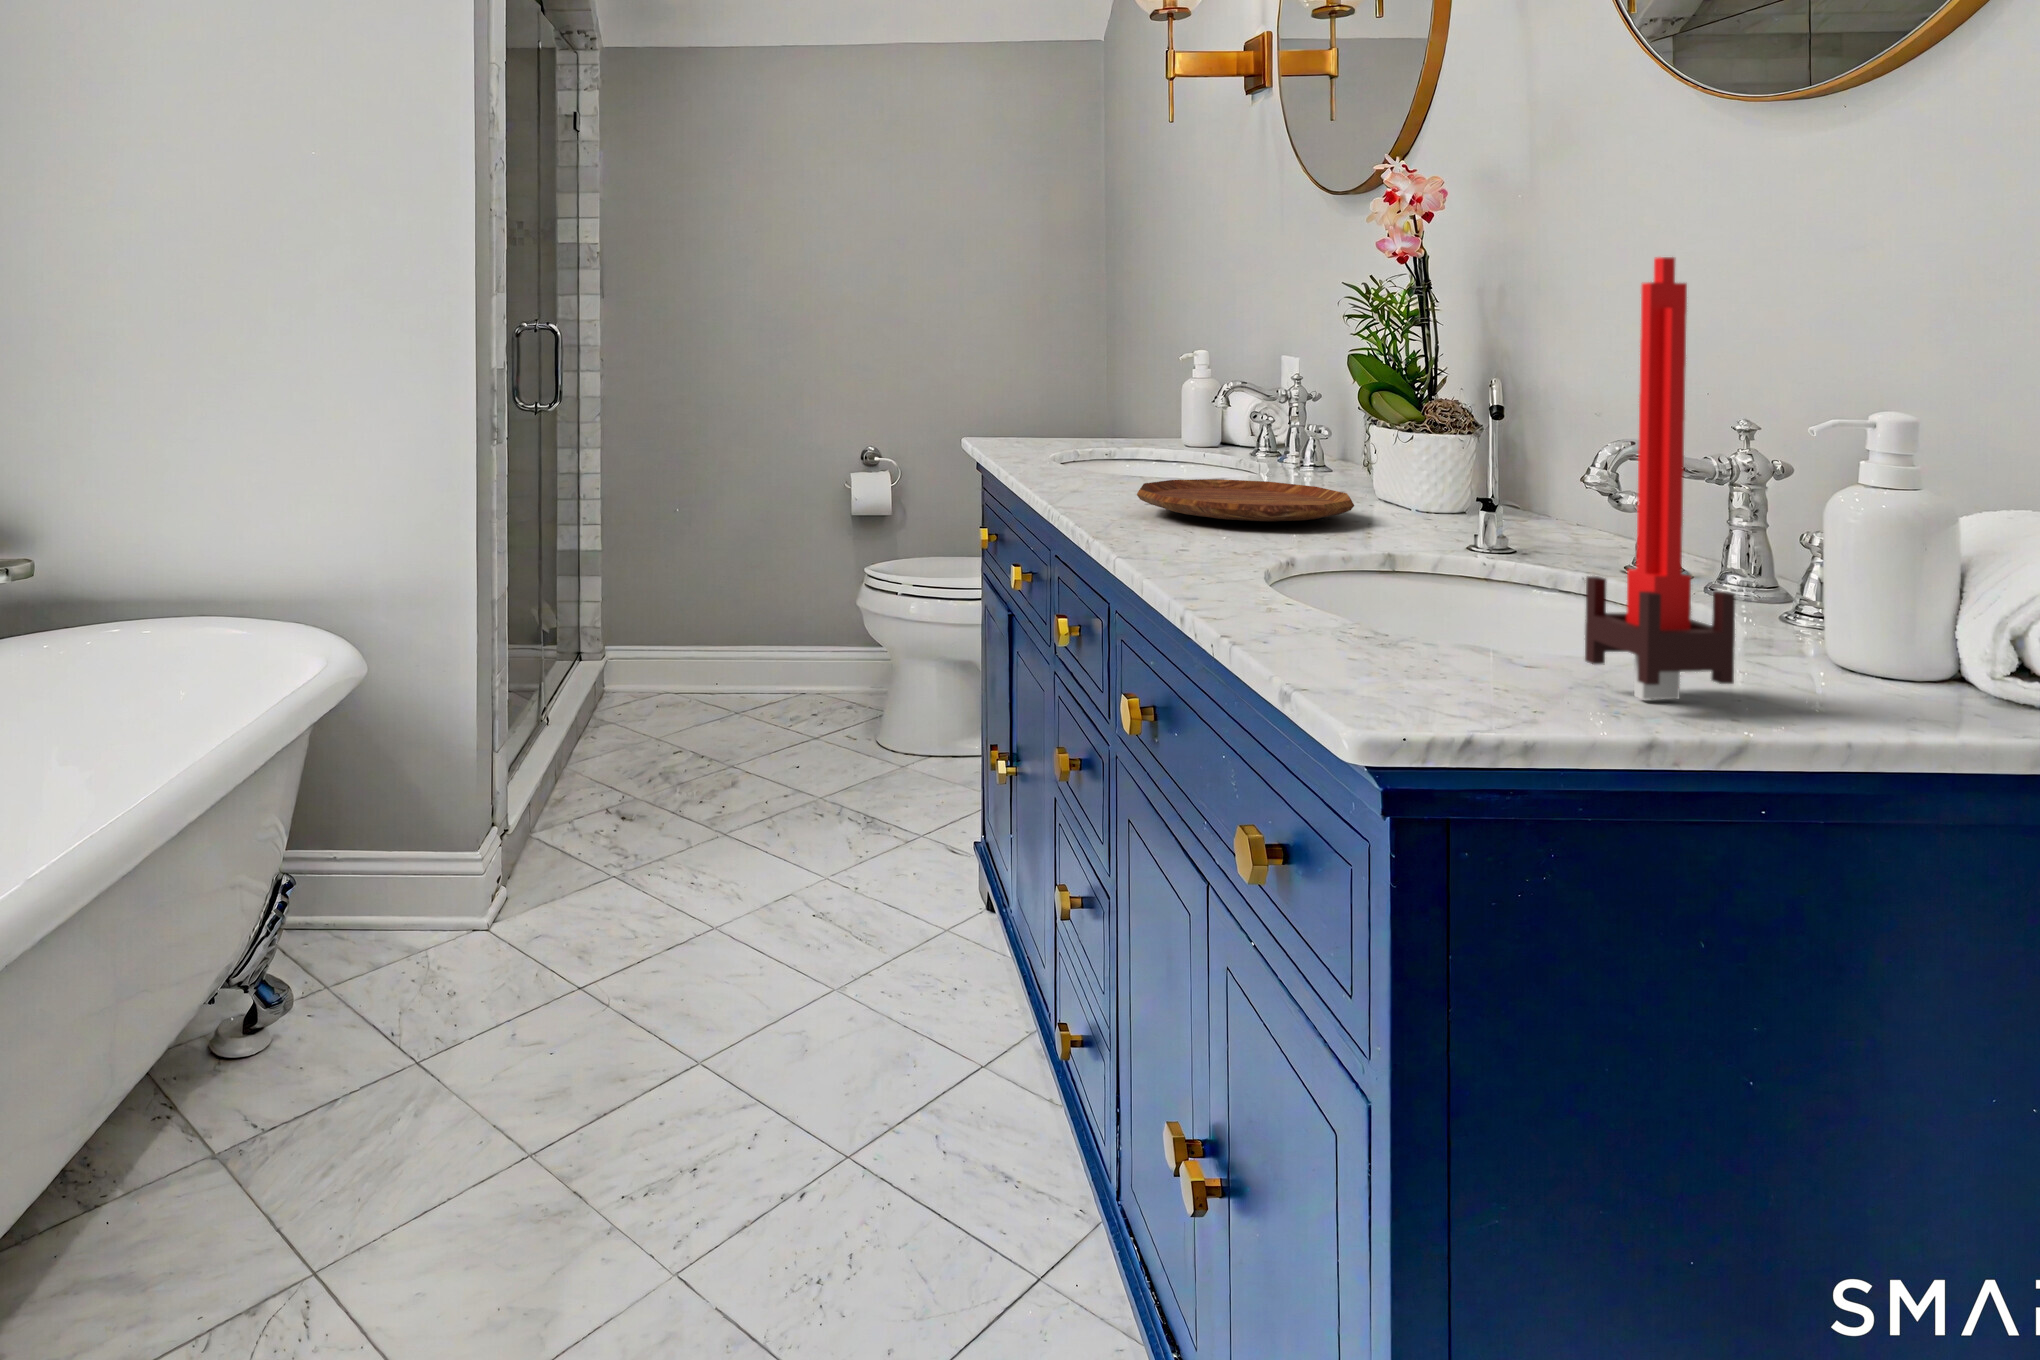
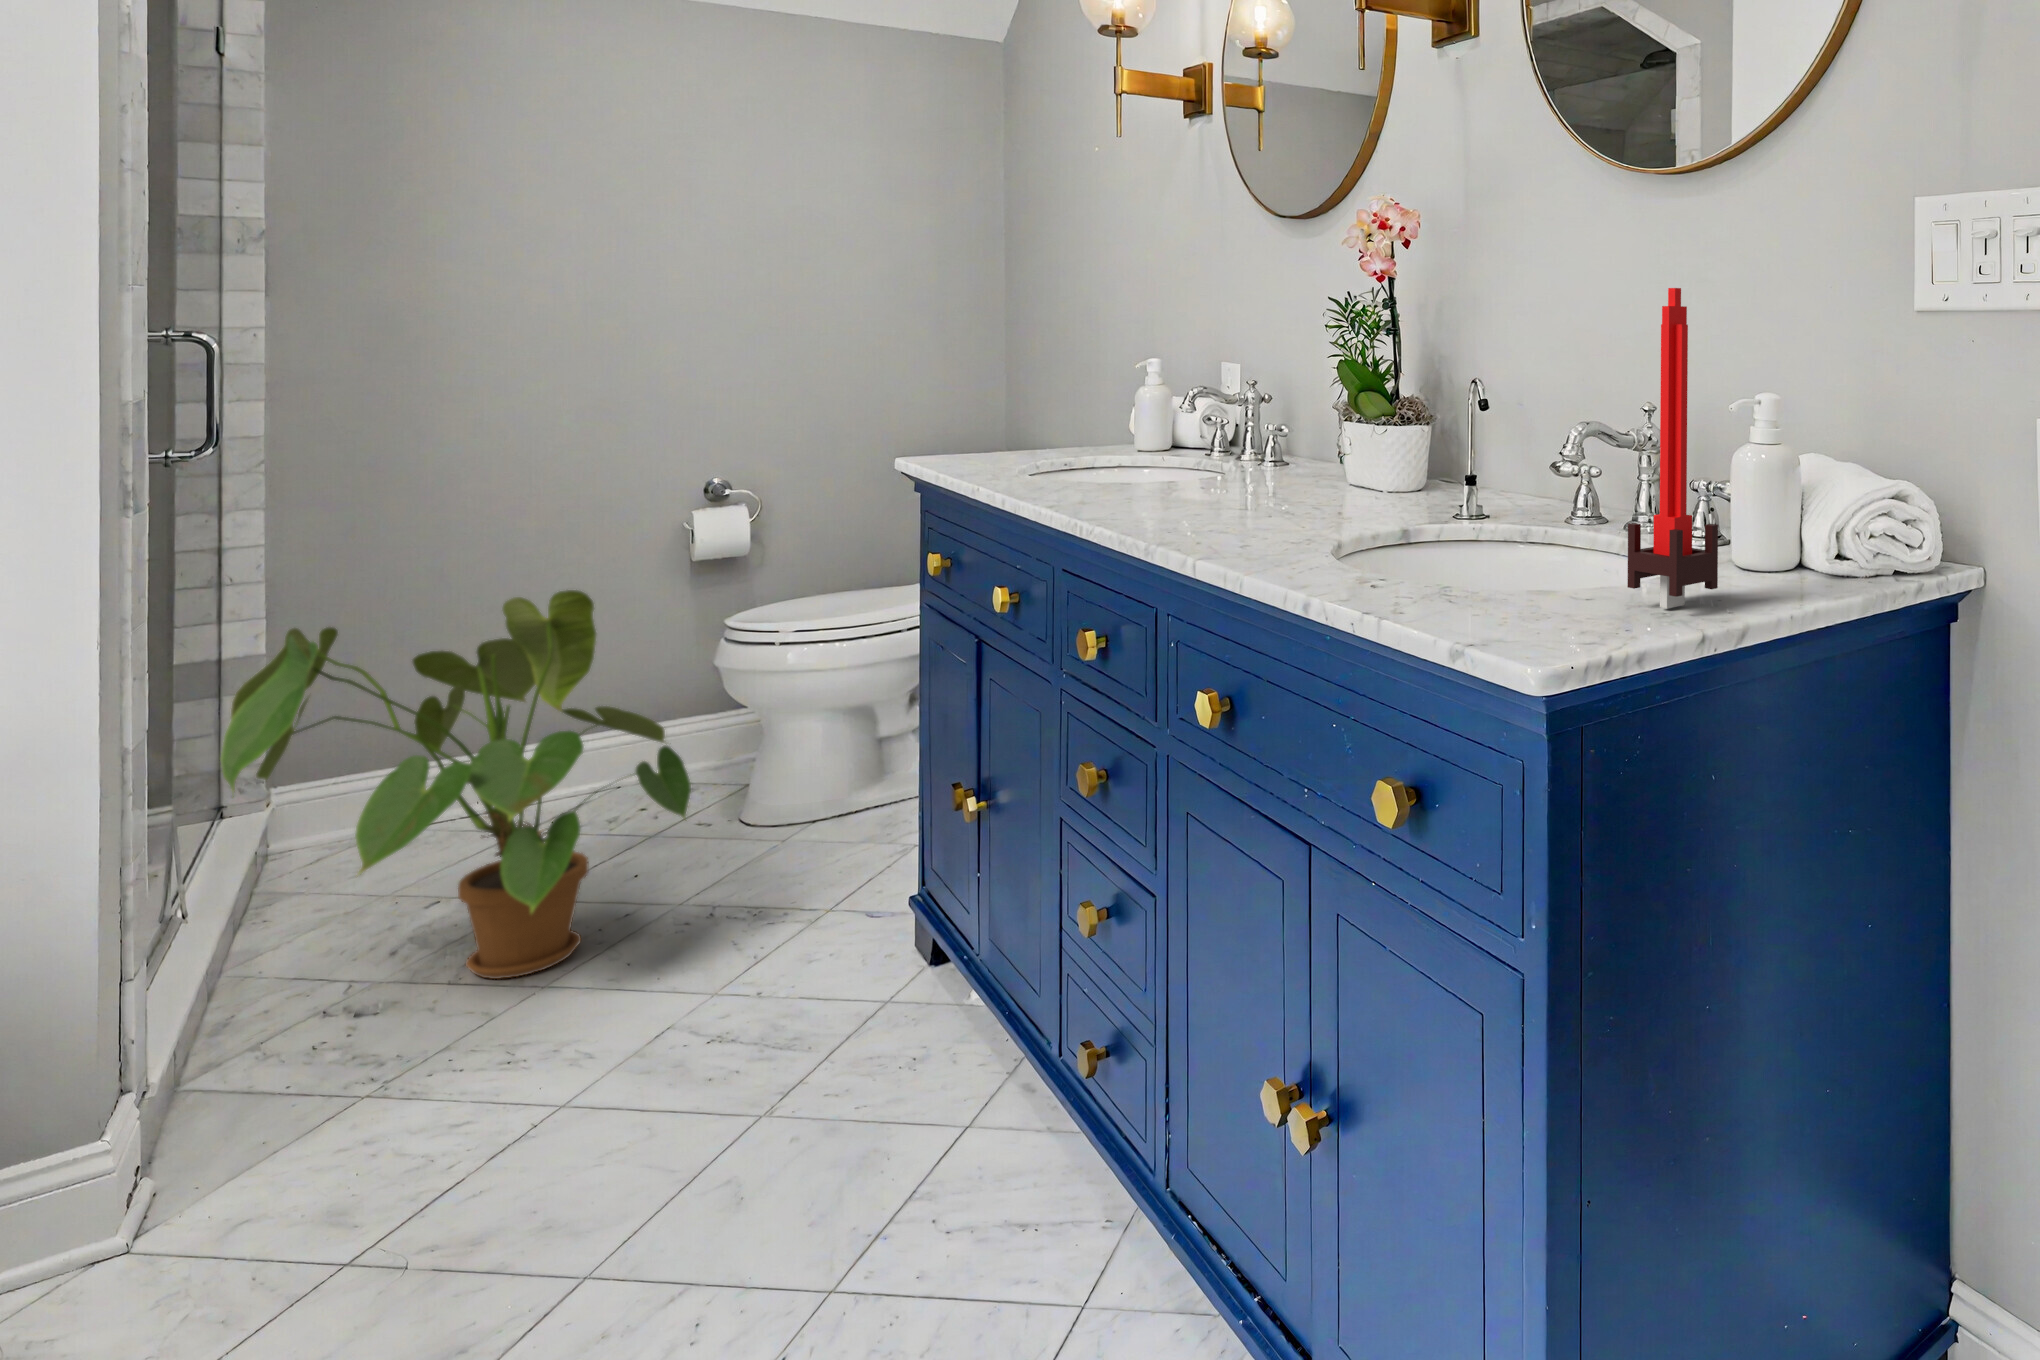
tray: present [1137,479,1354,521] -> none [1162,478,1355,514]
house plant: none [530,528,811,827] -> present [221,590,691,979]

